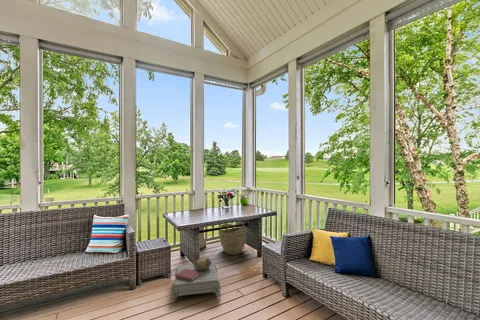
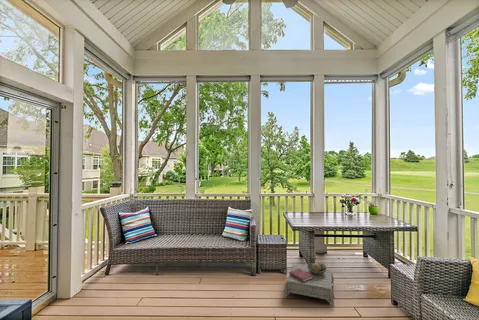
woven basket: present [219,222,246,255] -> none [341,227,374,268]

